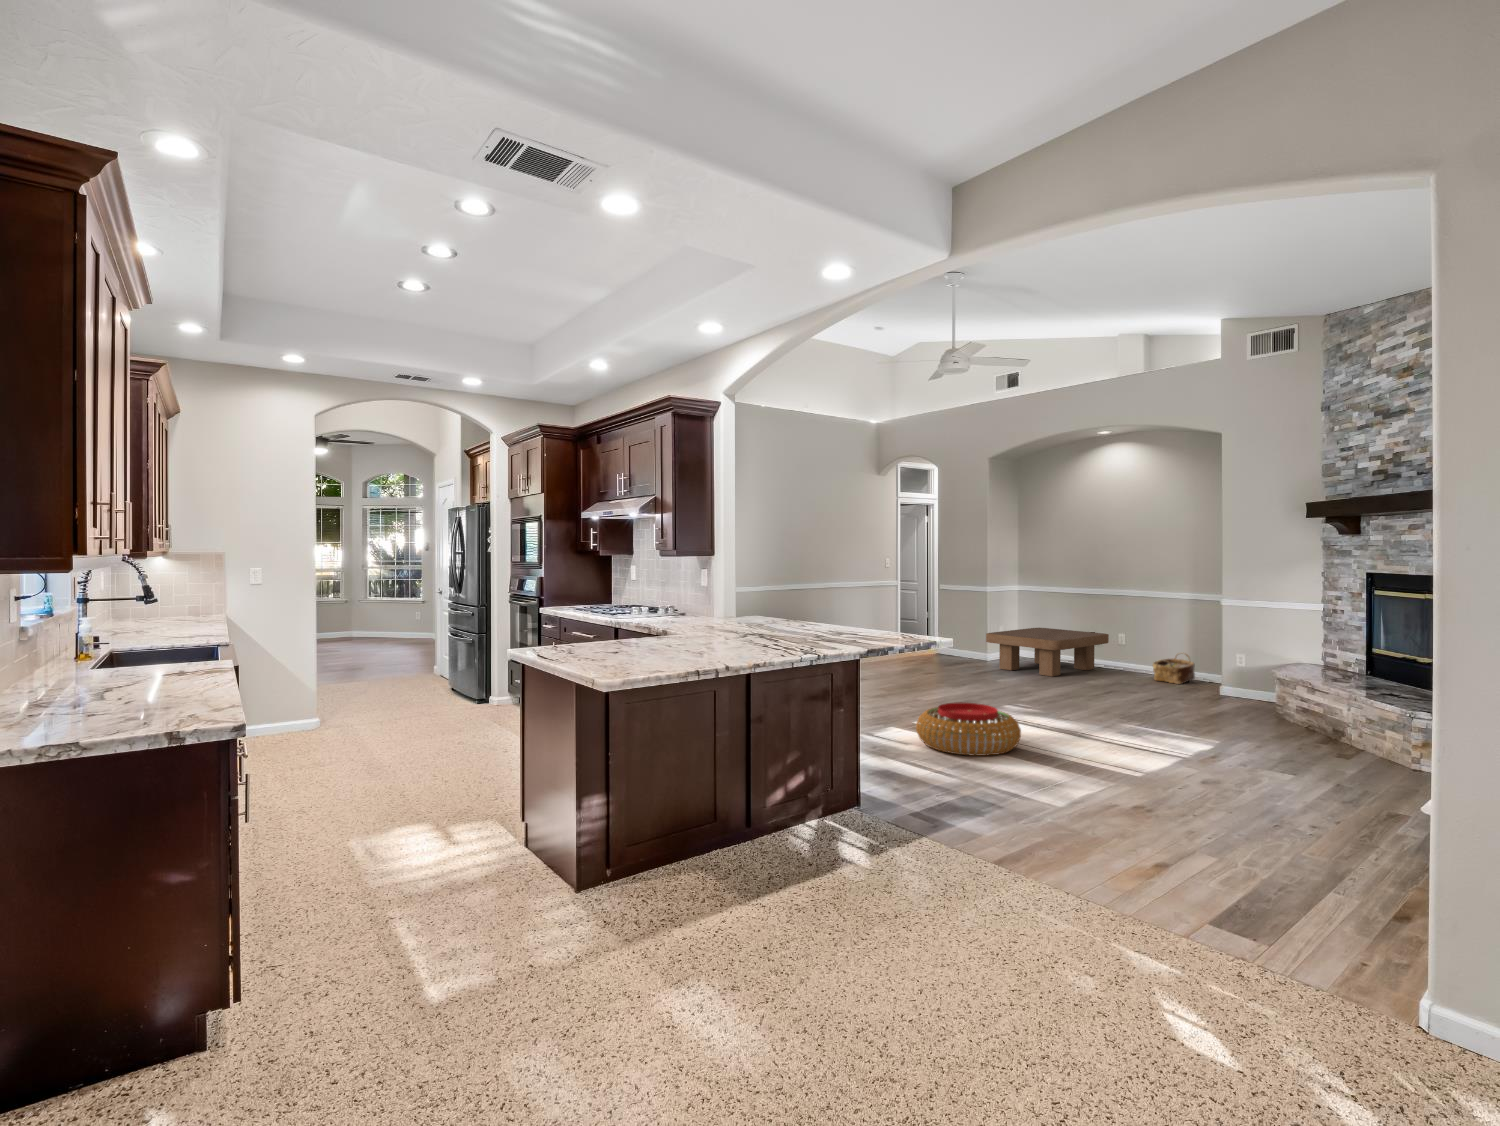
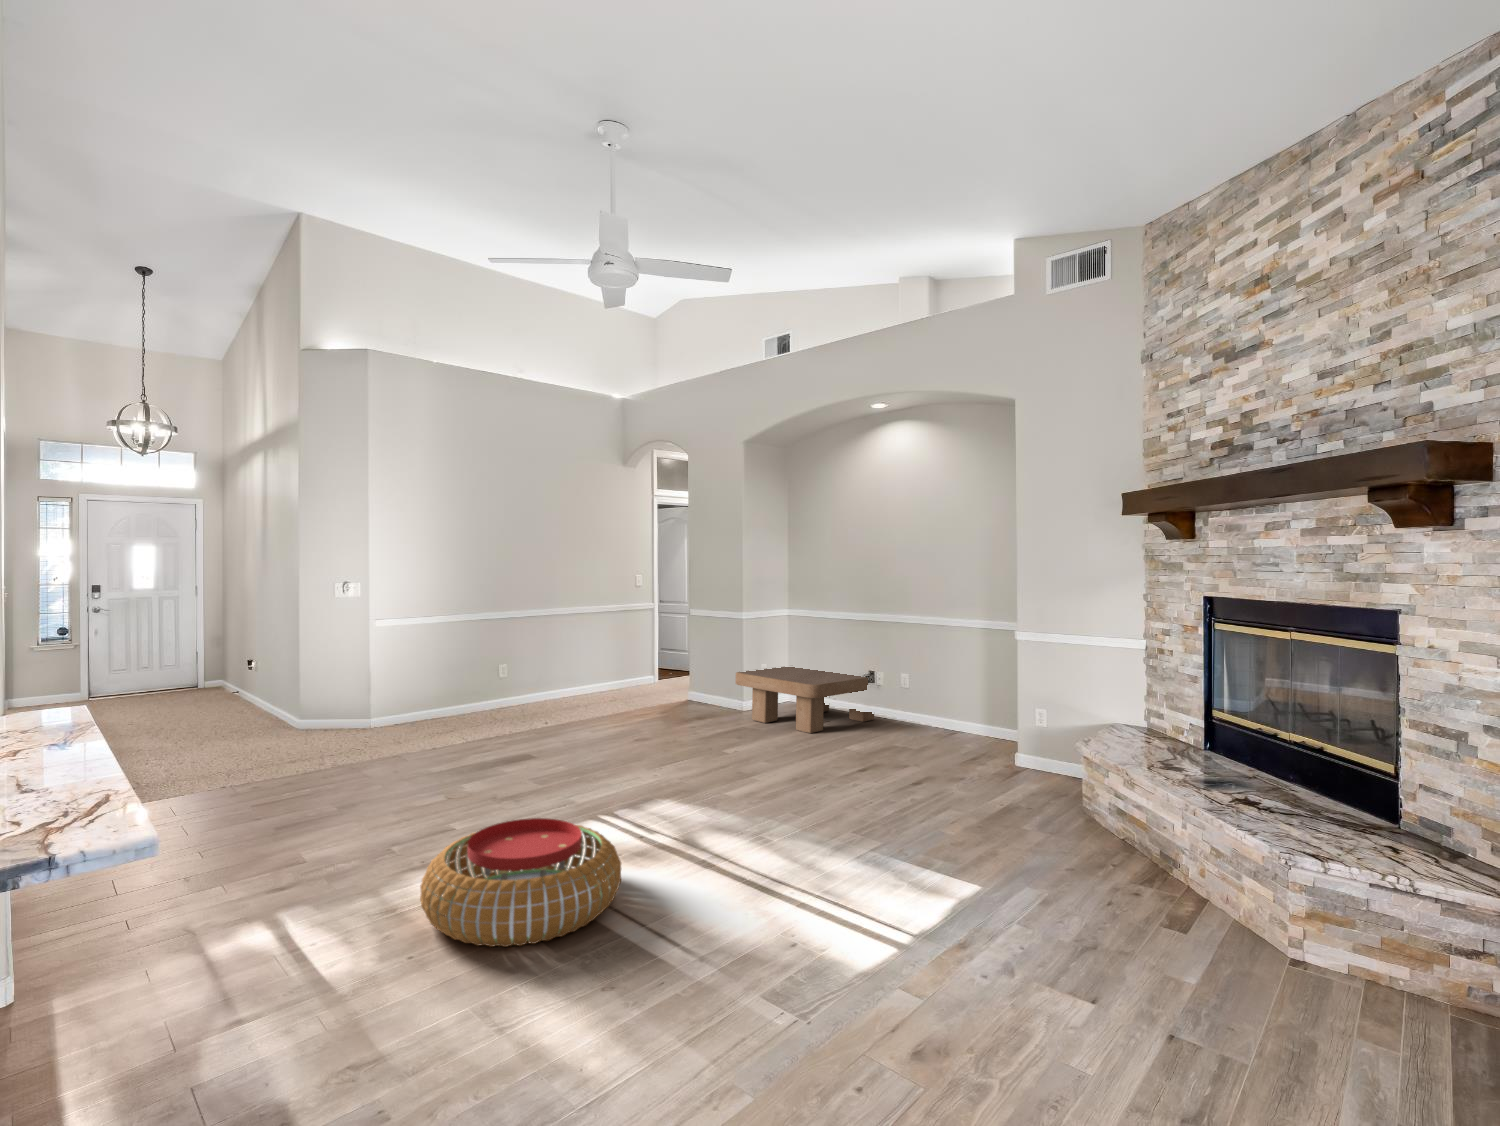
woven basket: present [1153,654,1195,684] -> none [937,701,990,746]

